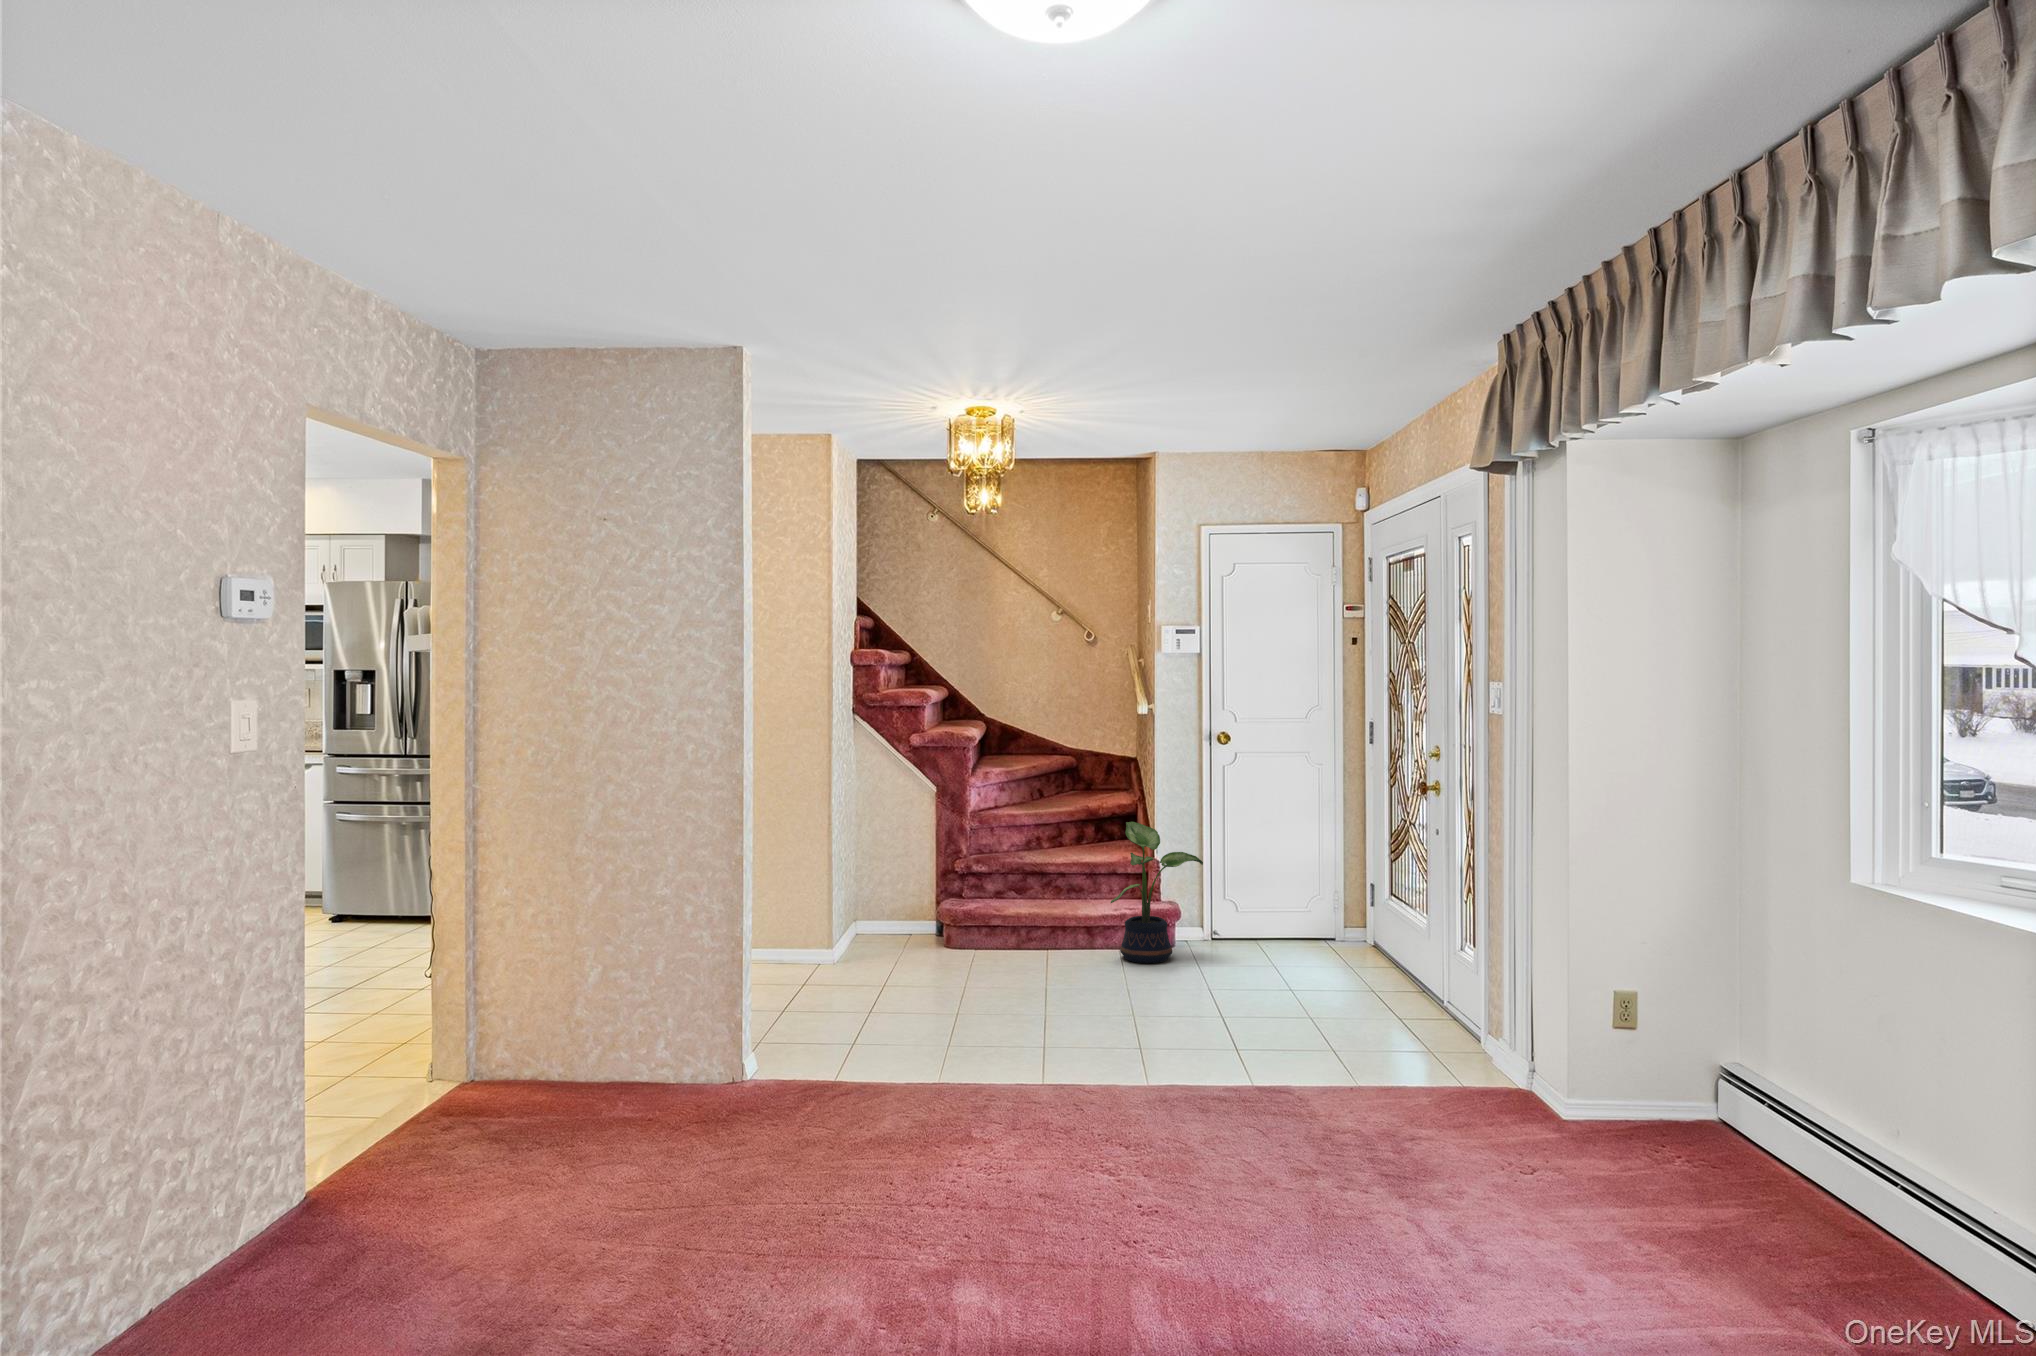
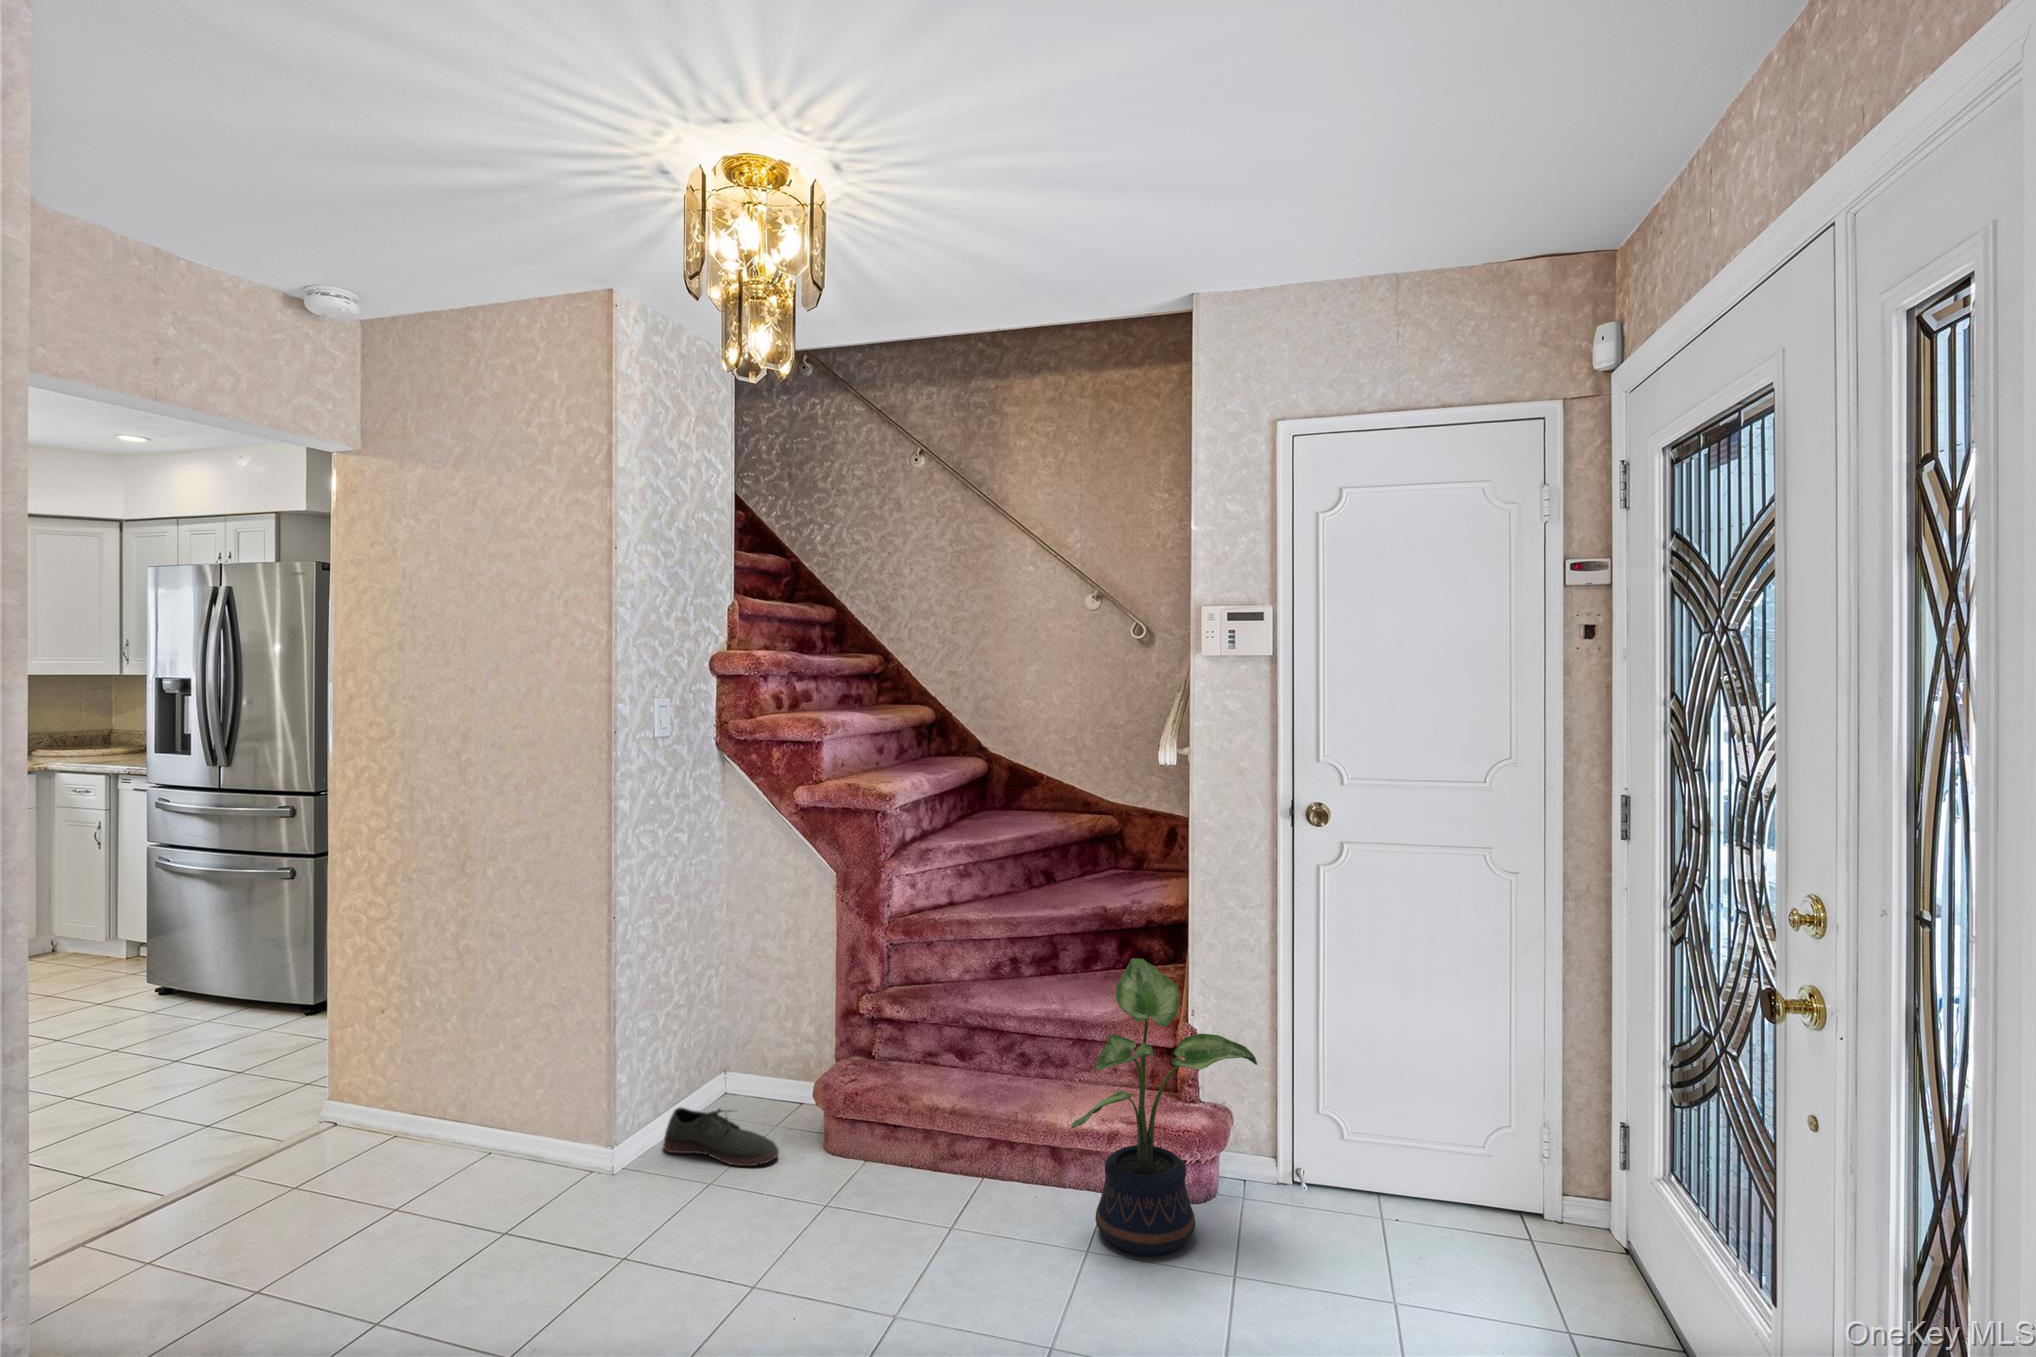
shoe: none [848,927,923,955] -> present [663,1108,779,1166]

